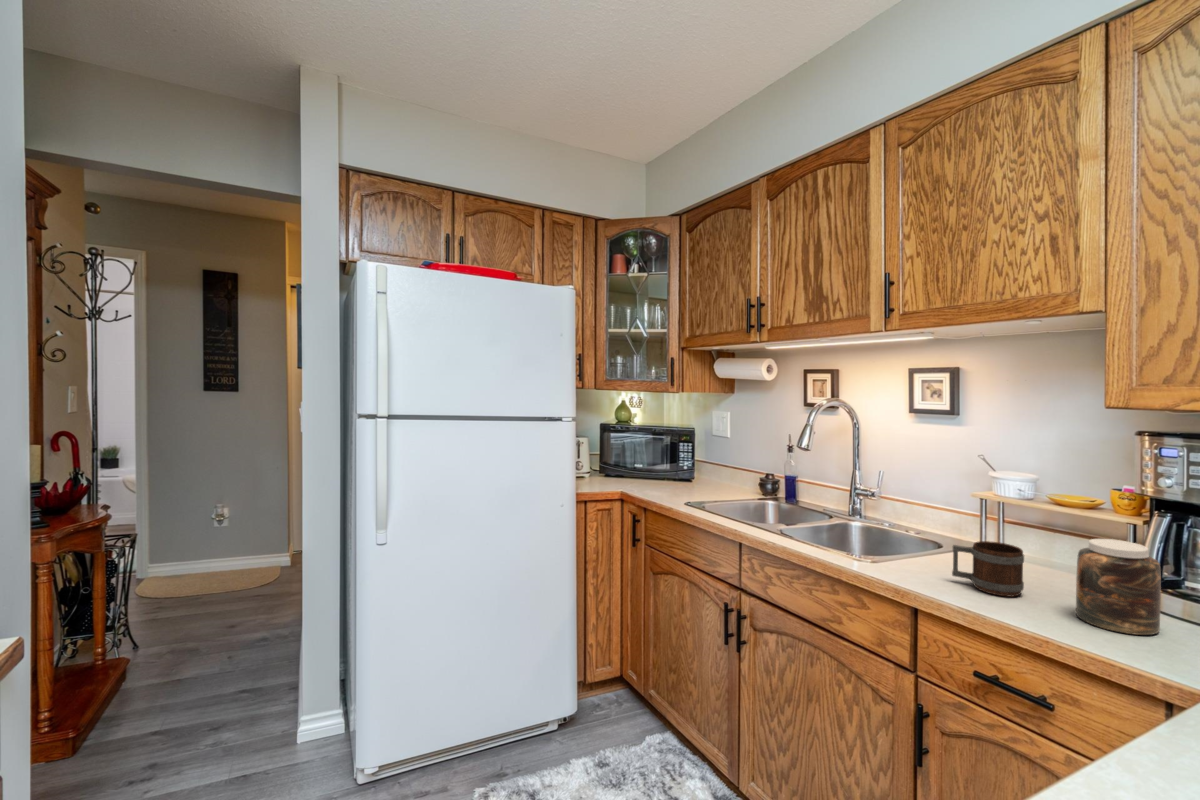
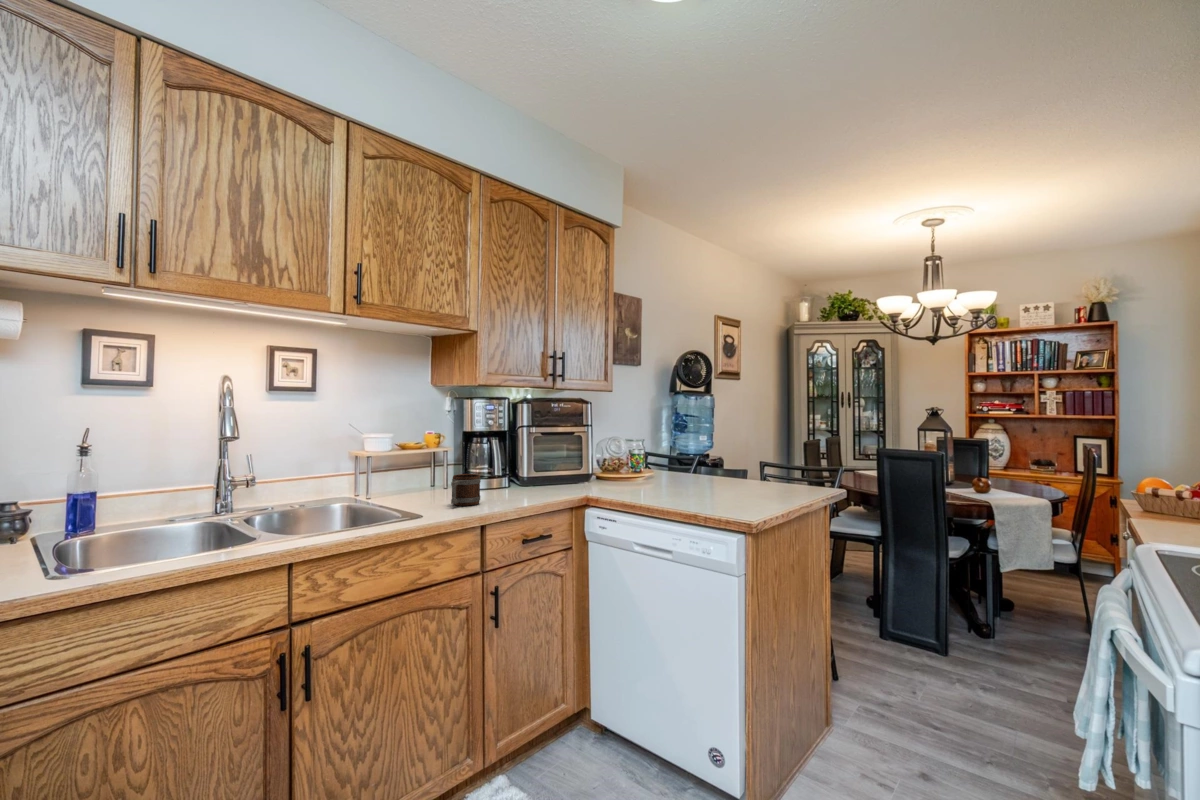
jar: present [1076,539,1161,635] -> none [491,455,523,499]

